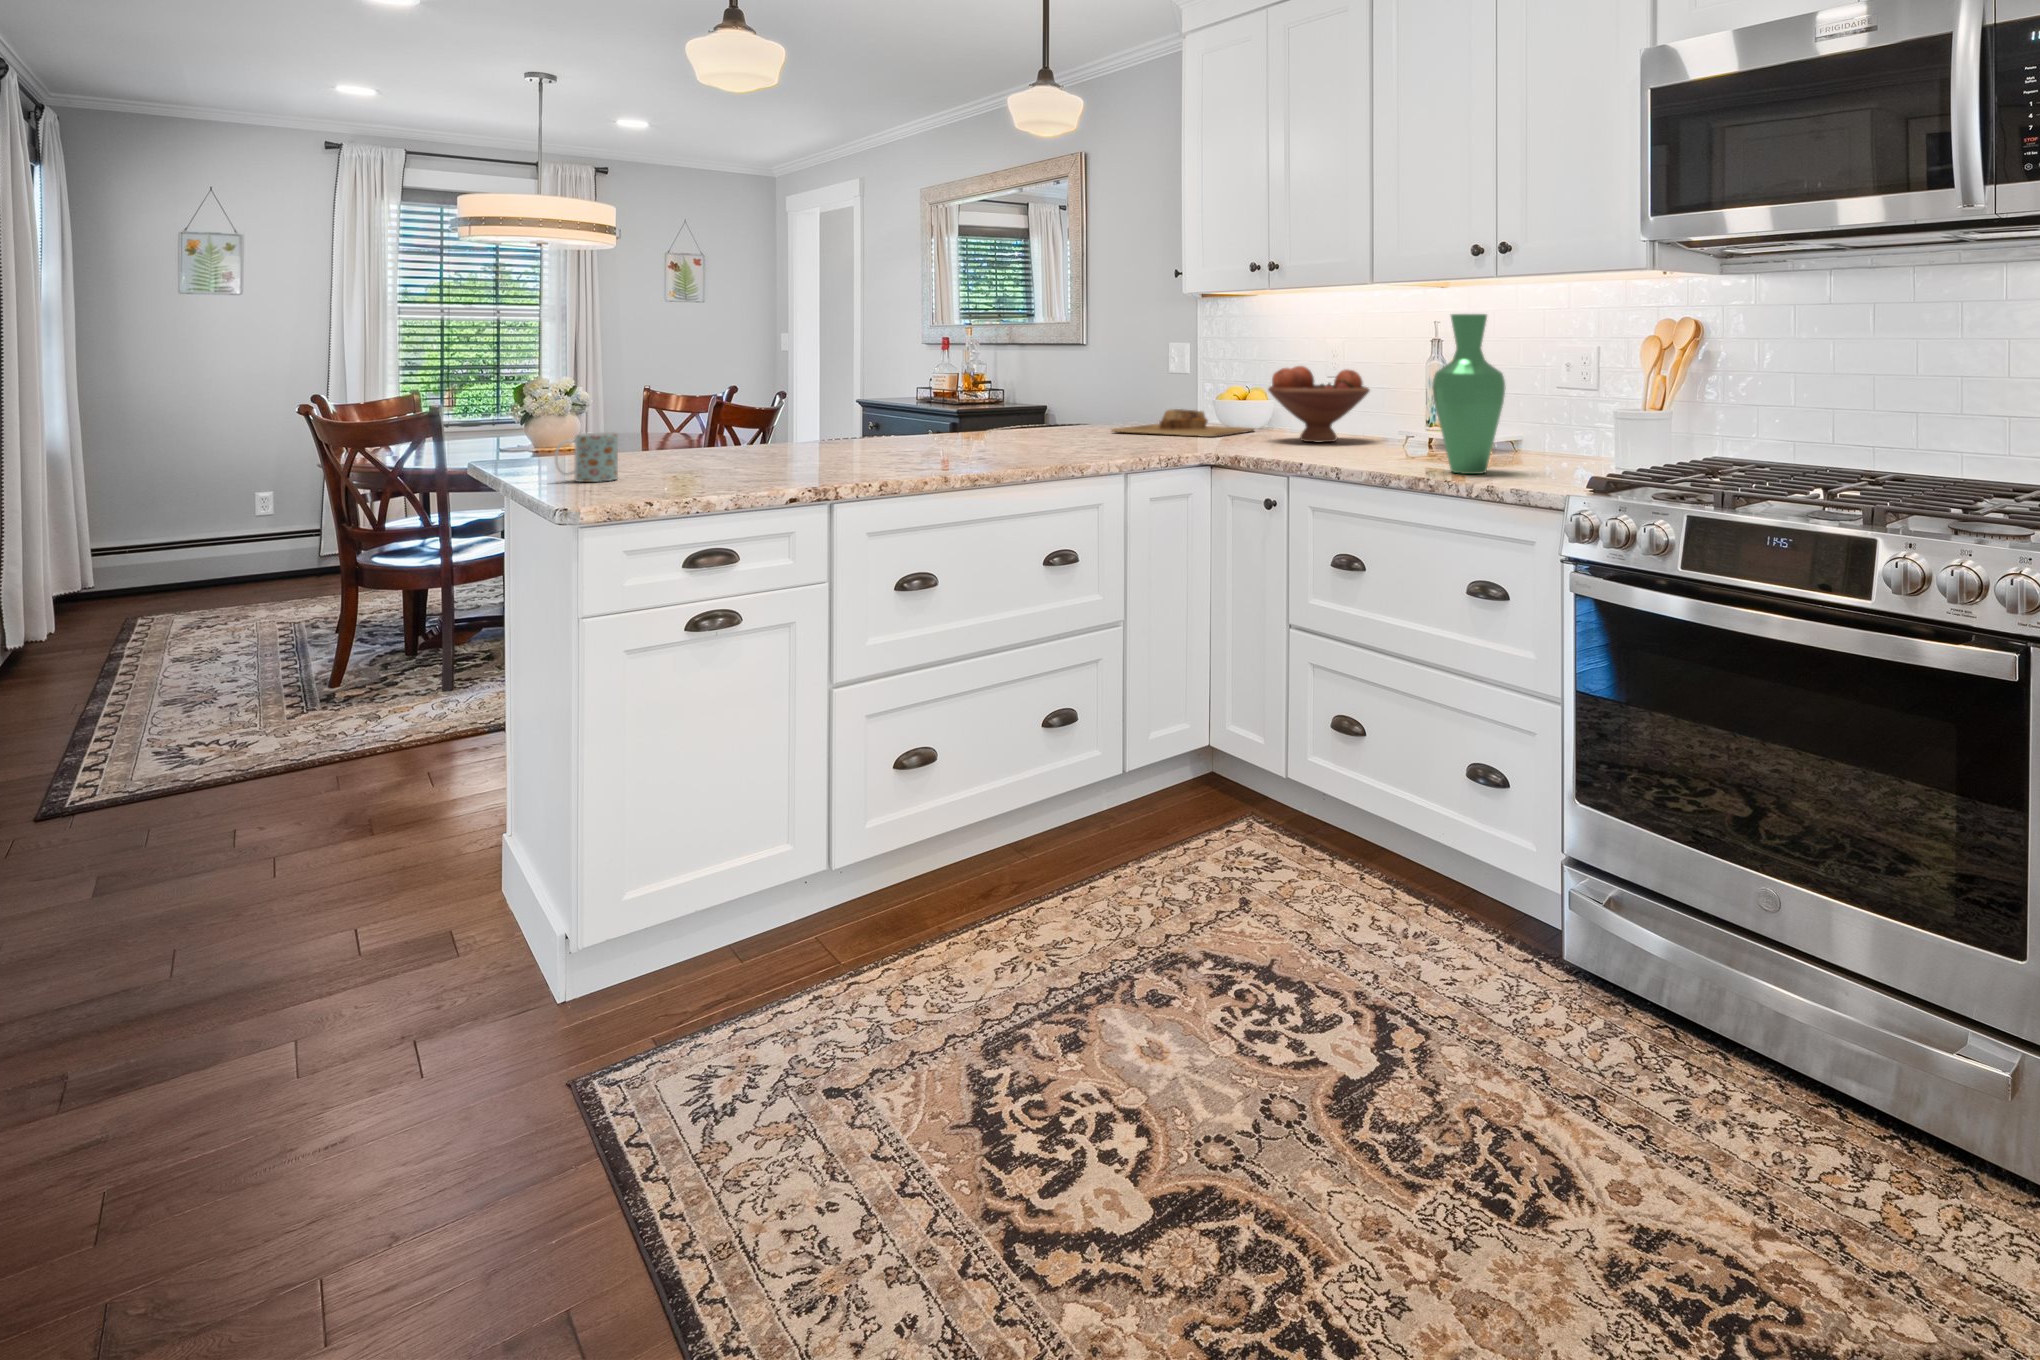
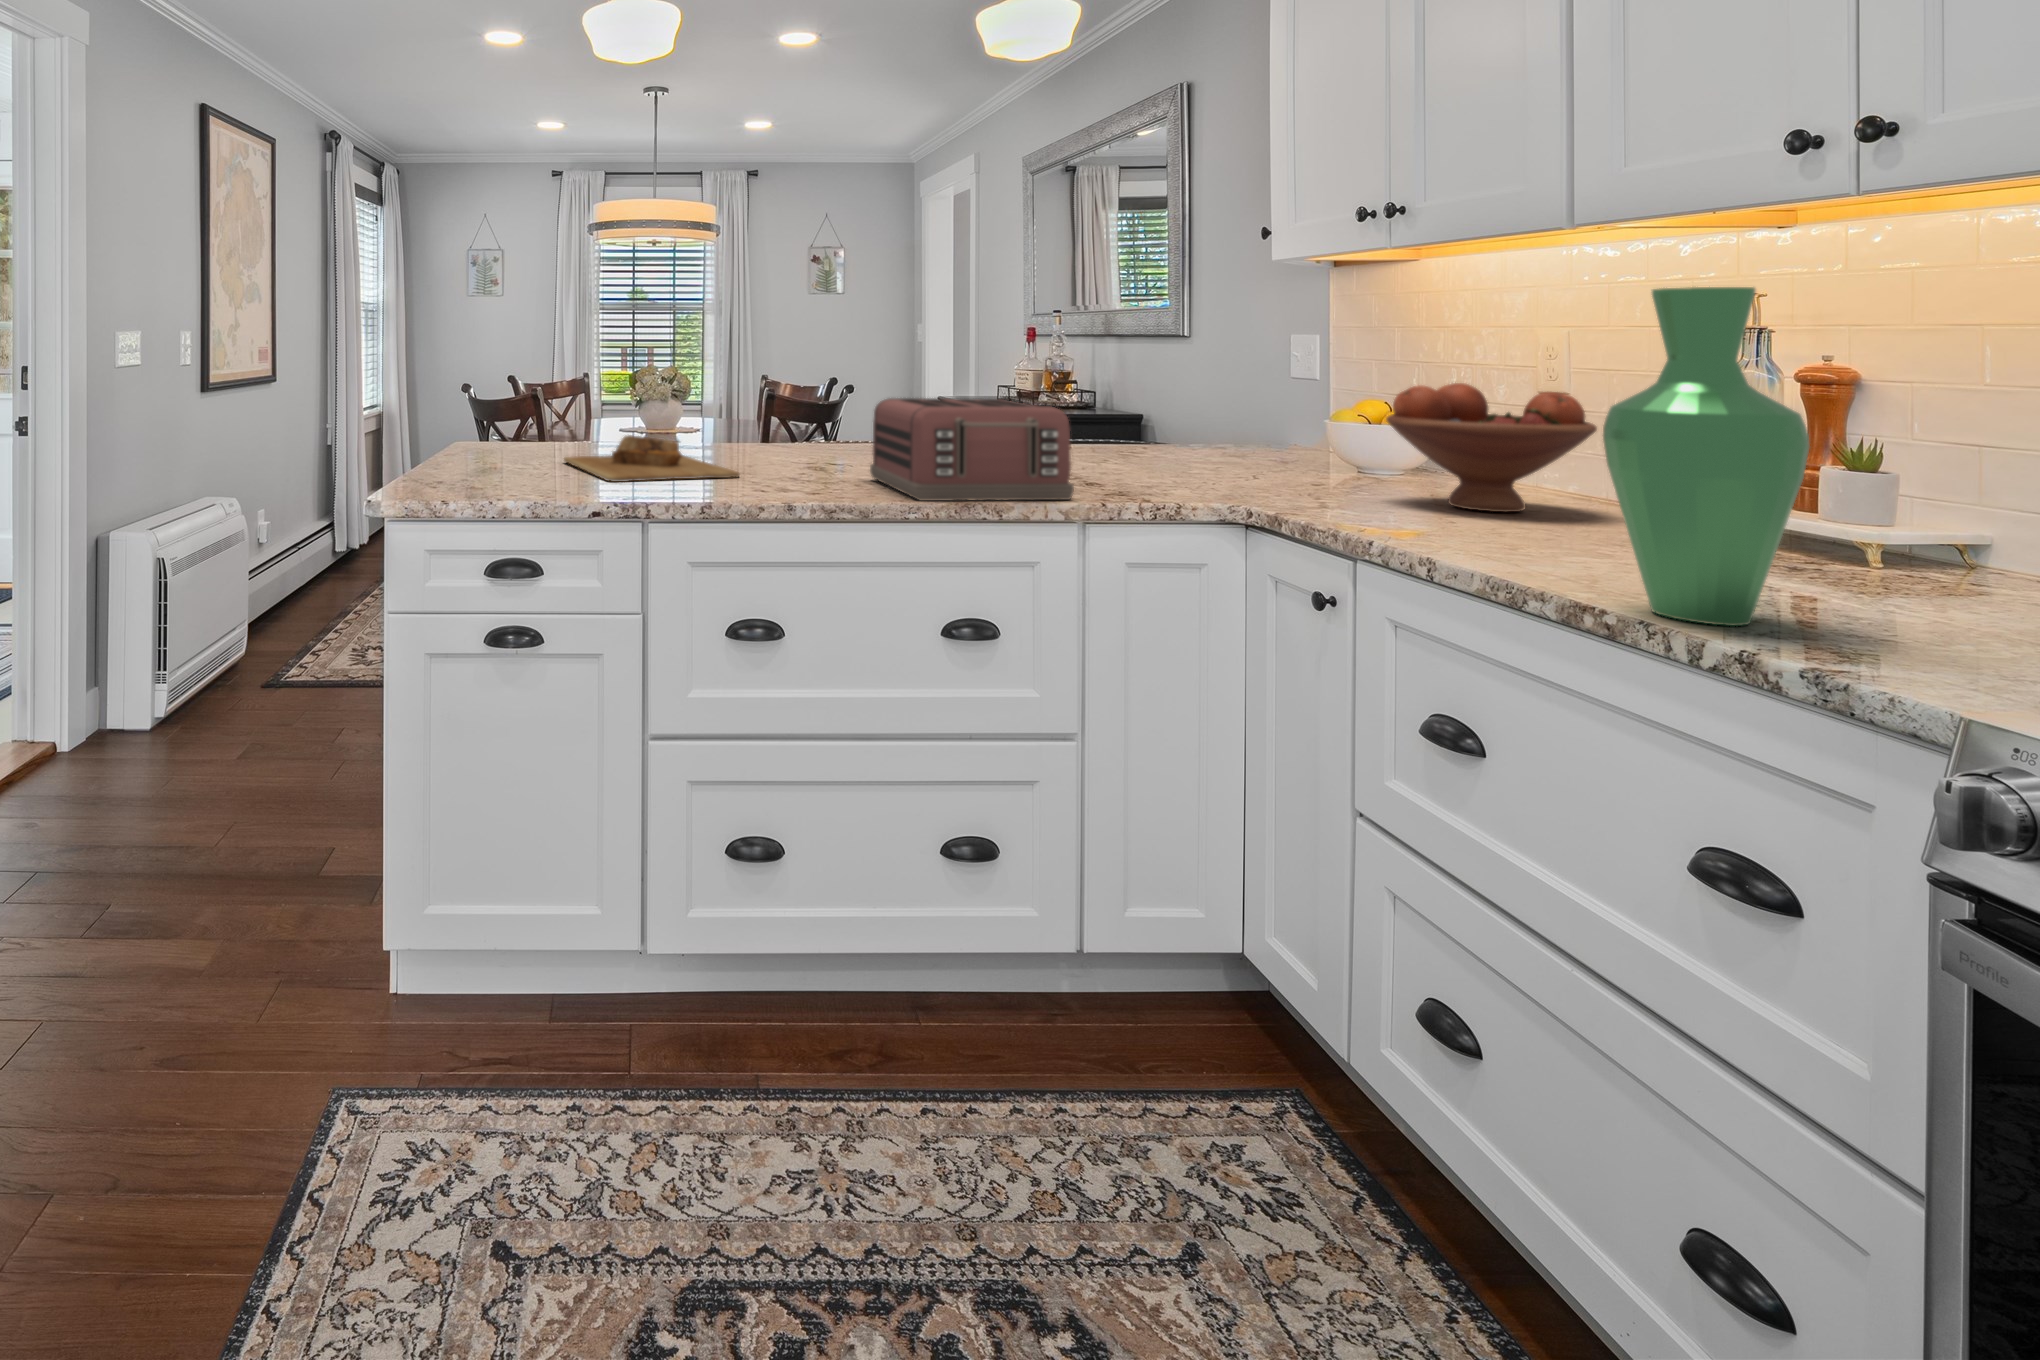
toaster: none [946,386,1112,464] -> present [870,398,1074,501]
cutting board: present [1112,409,1255,437] -> present [564,435,739,482]
mug: present [555,432,618,482] -> none [445,428,501,478]

